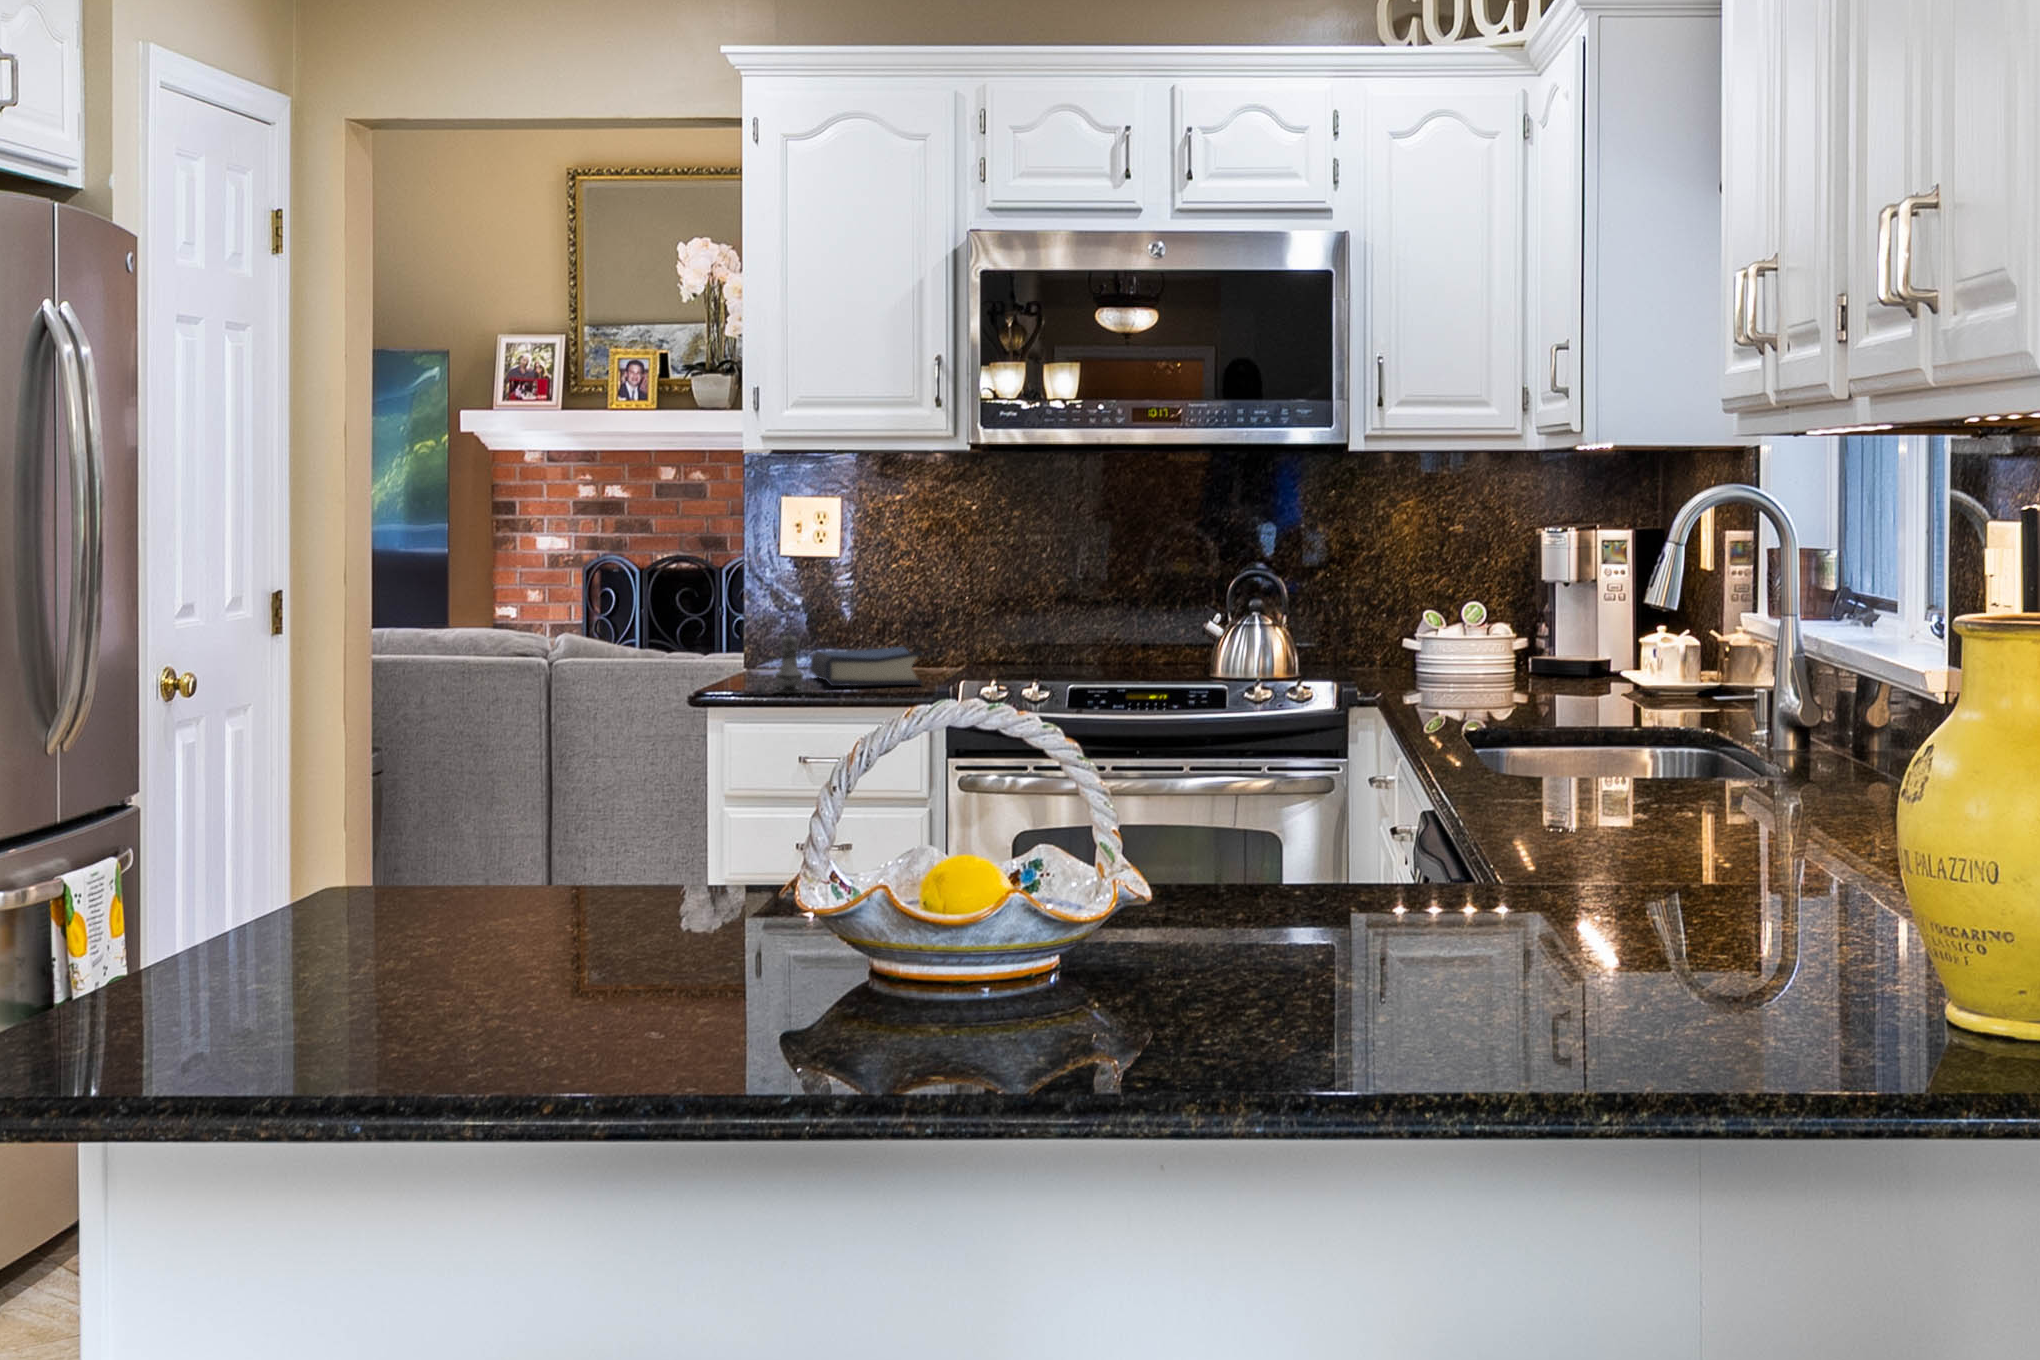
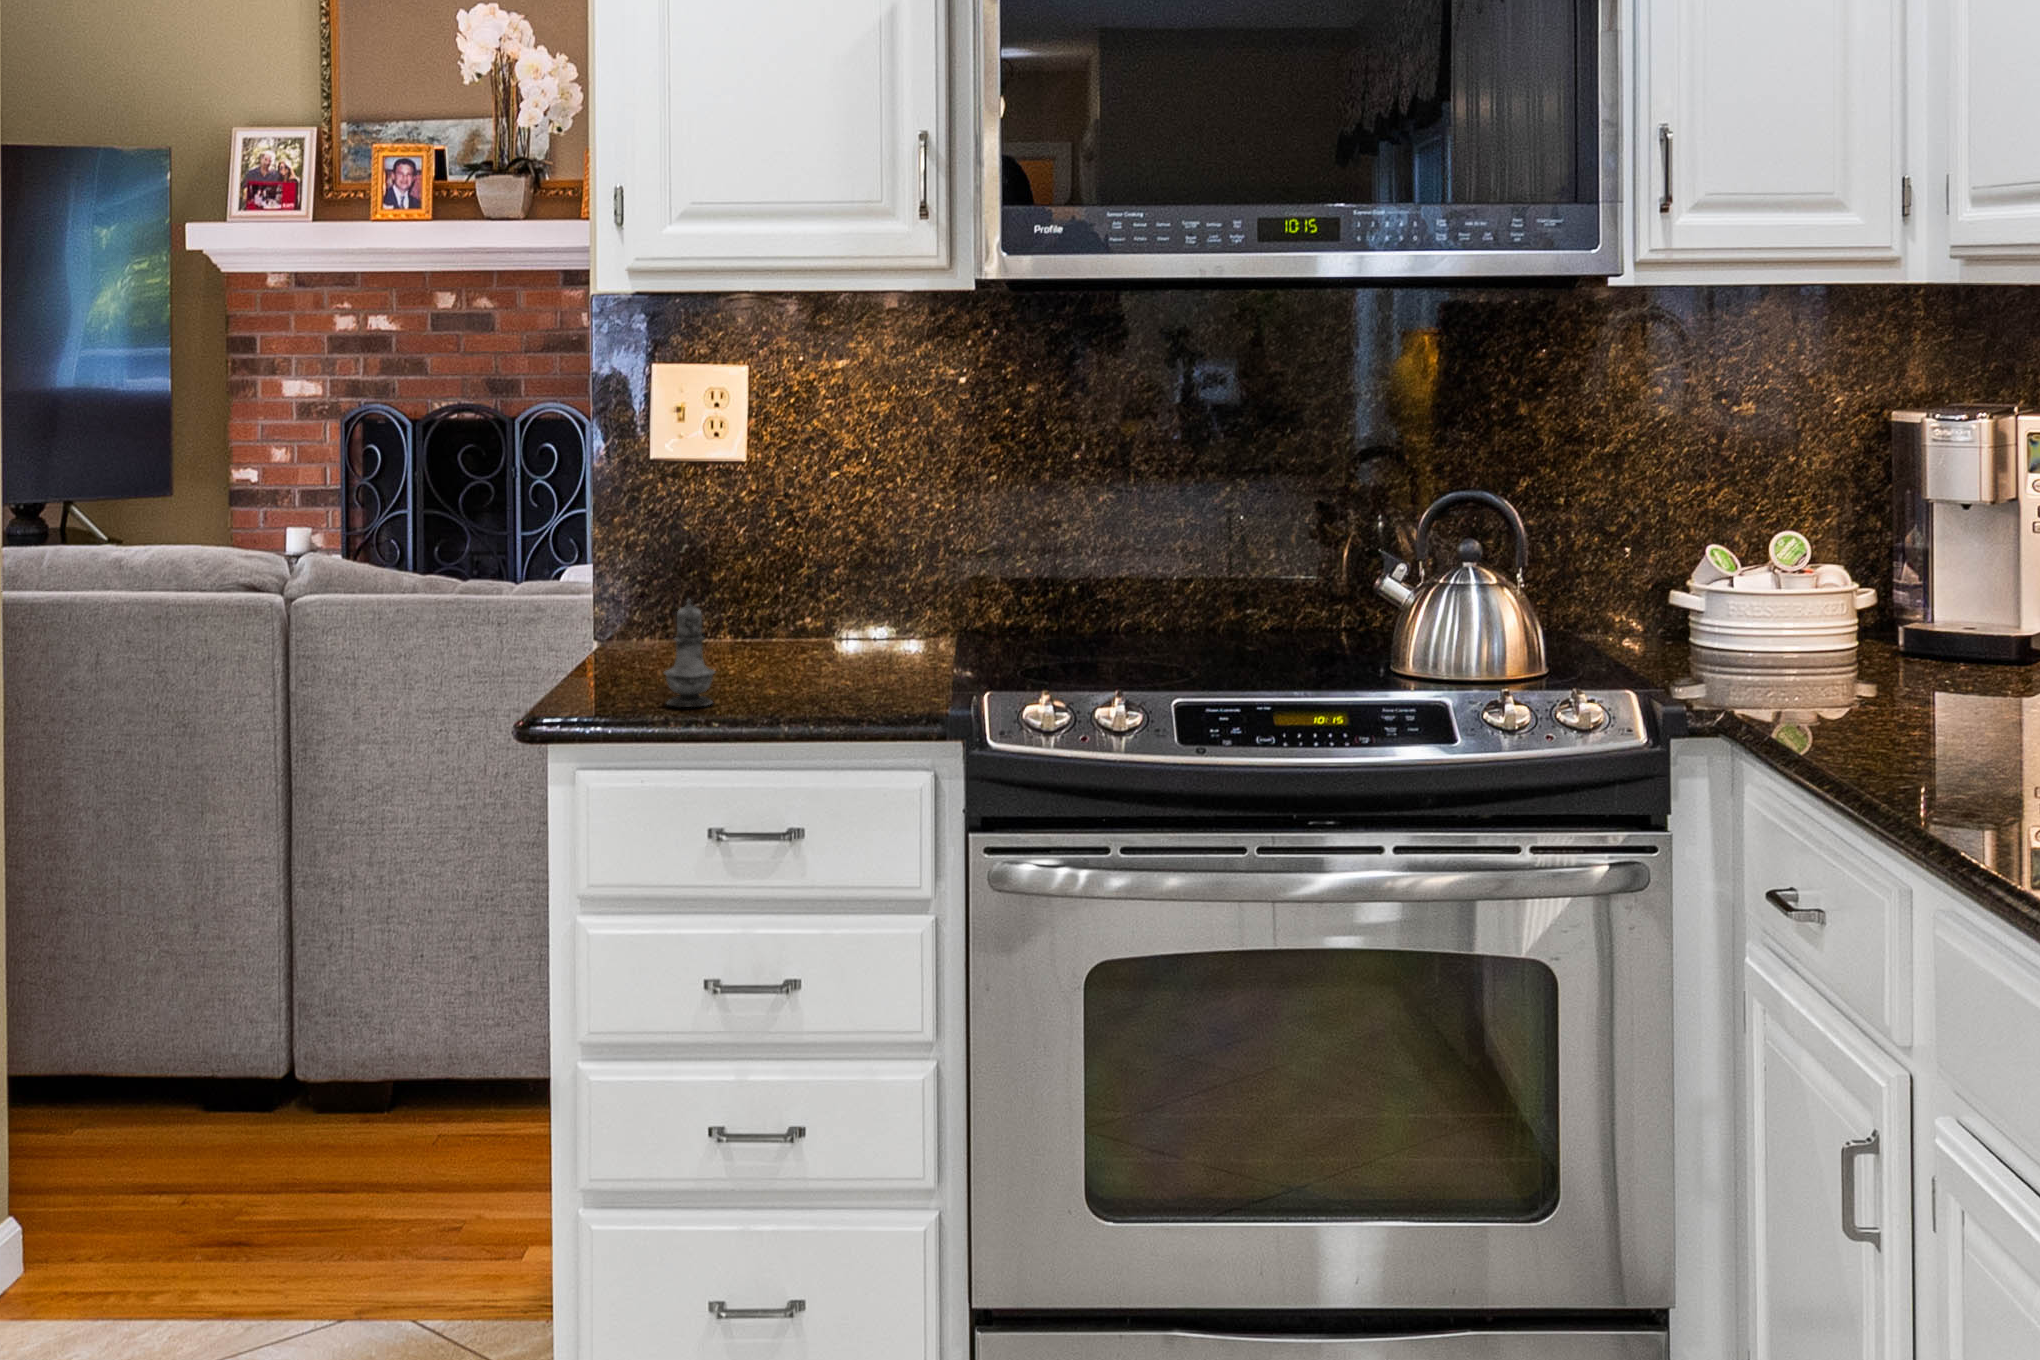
hardback book: present [811,647,922,686] -> none [712,606,907,688]

